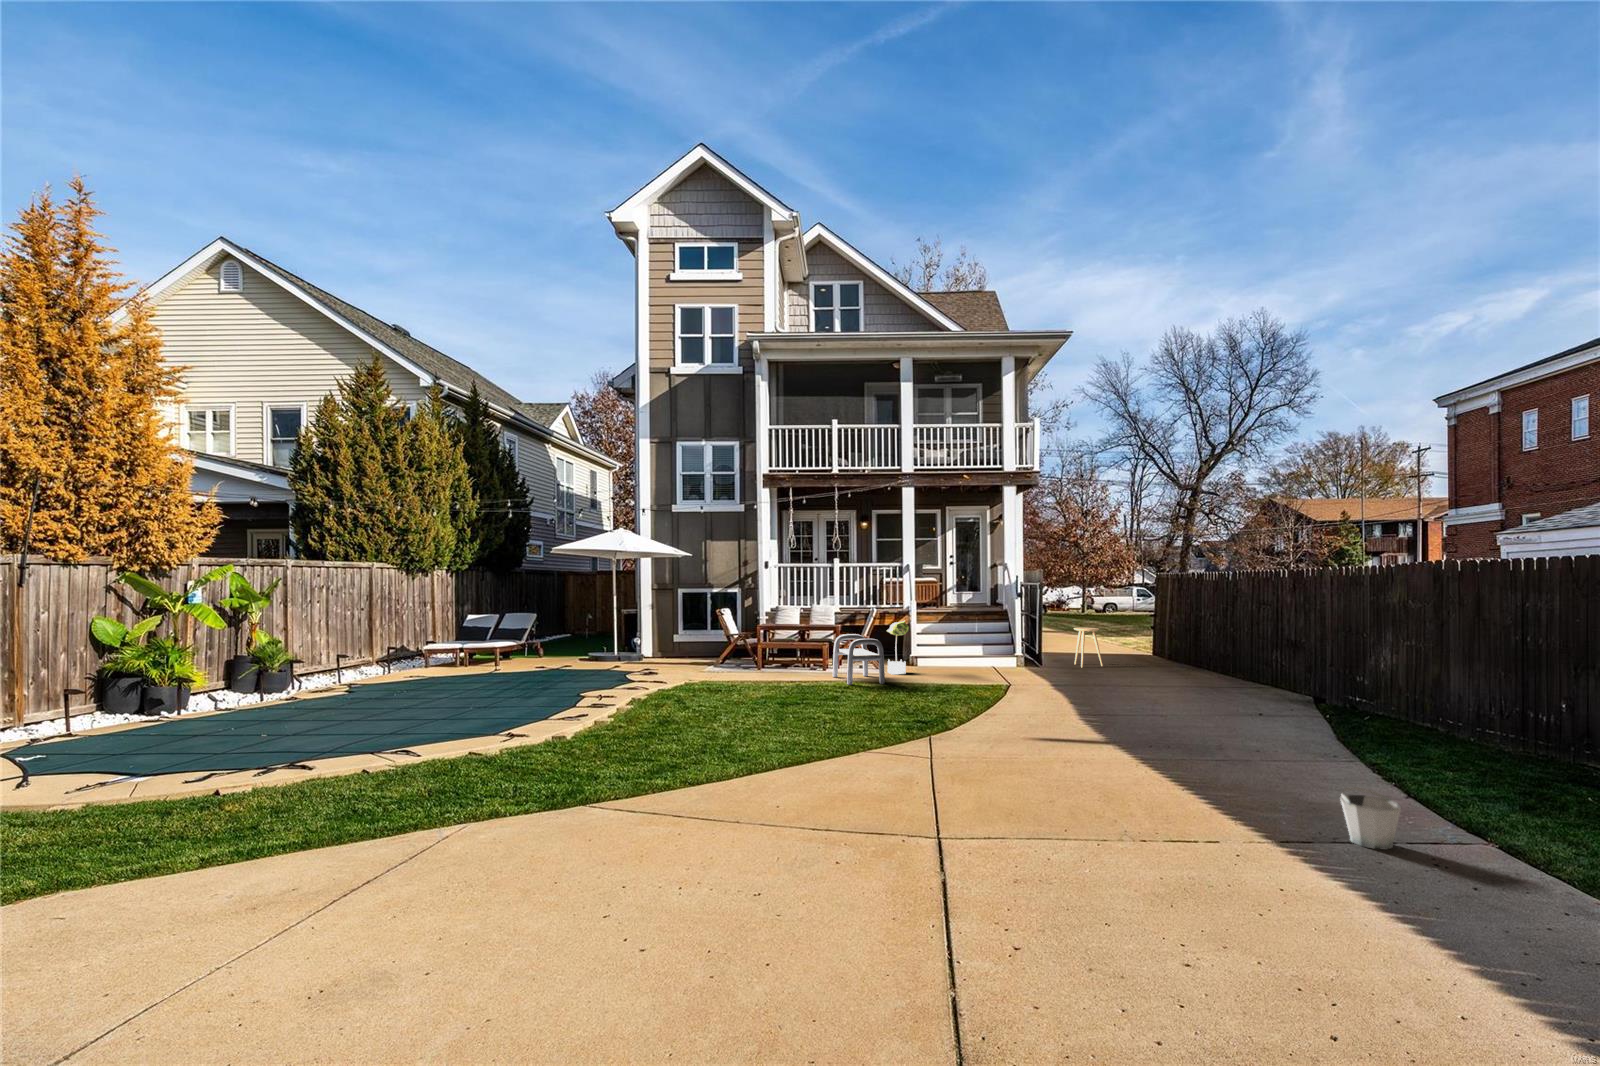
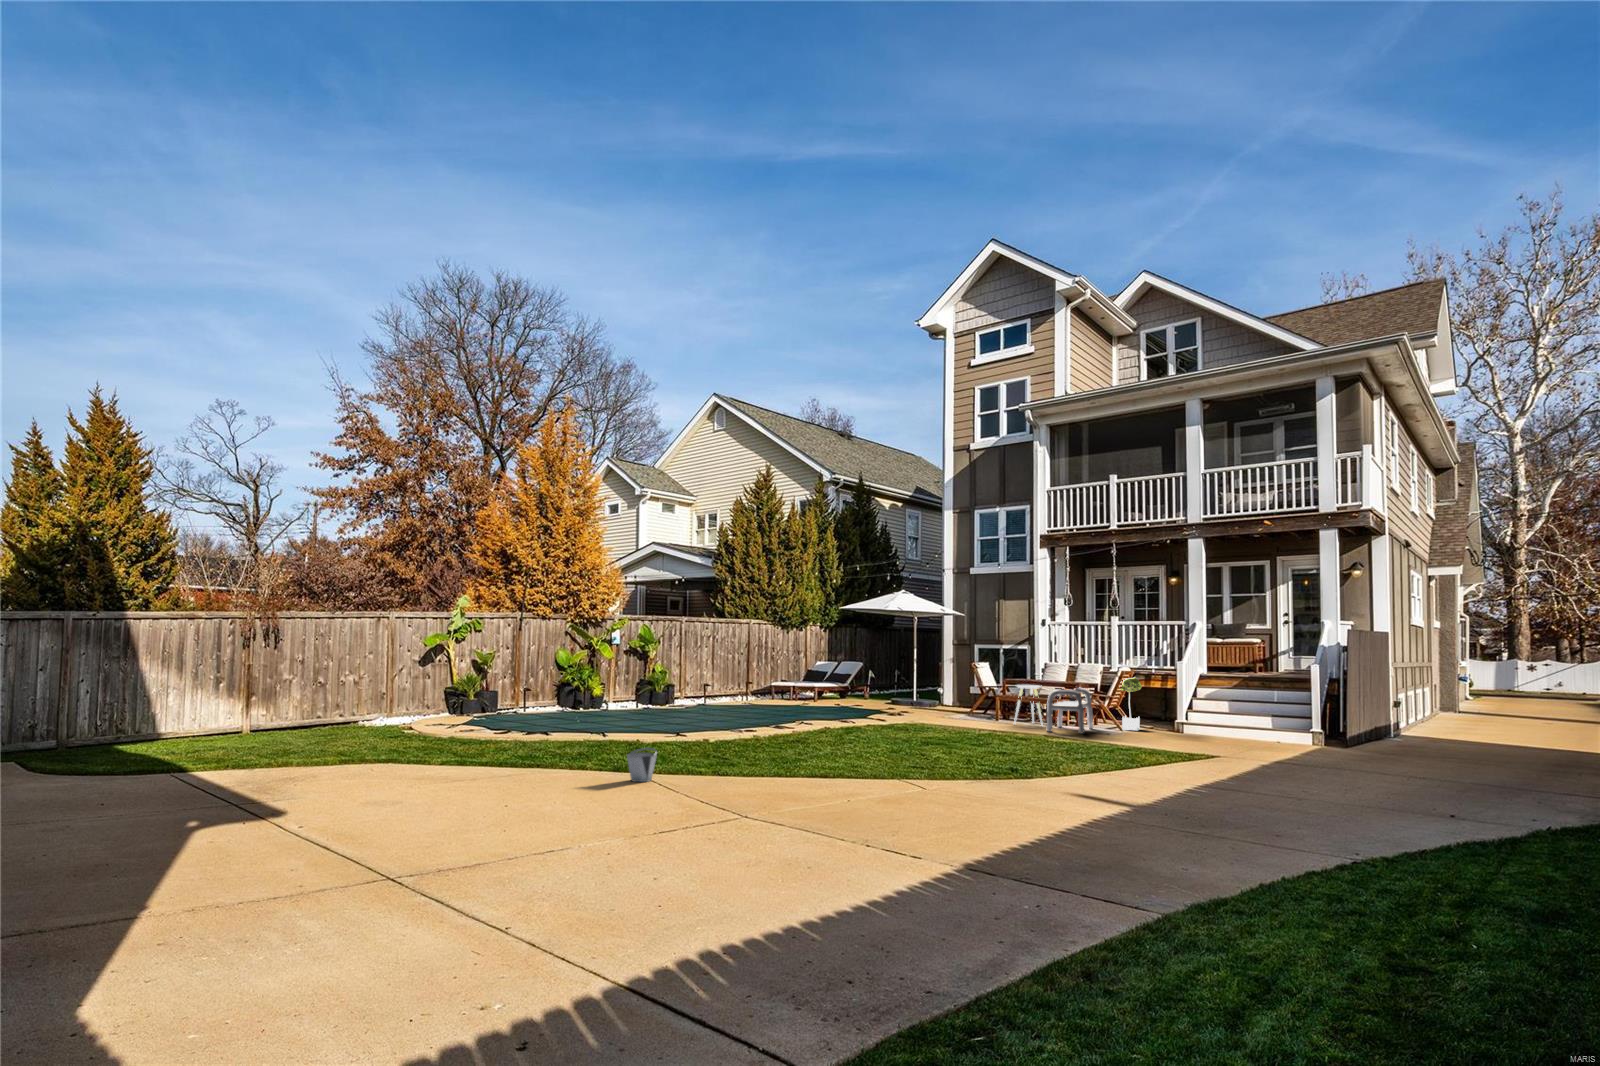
side table: present [1074,627,1103,667] -> present [1014,685,1043,725]
bucket: present [1340,787,1401,850] -> present [627,748,657,782]

